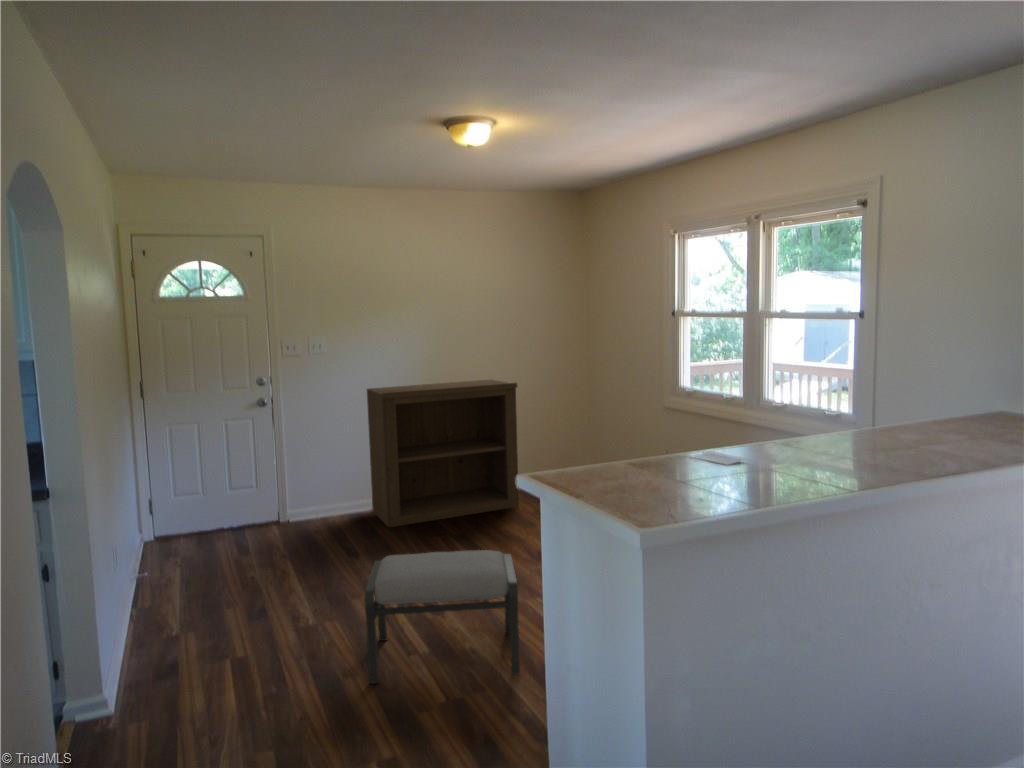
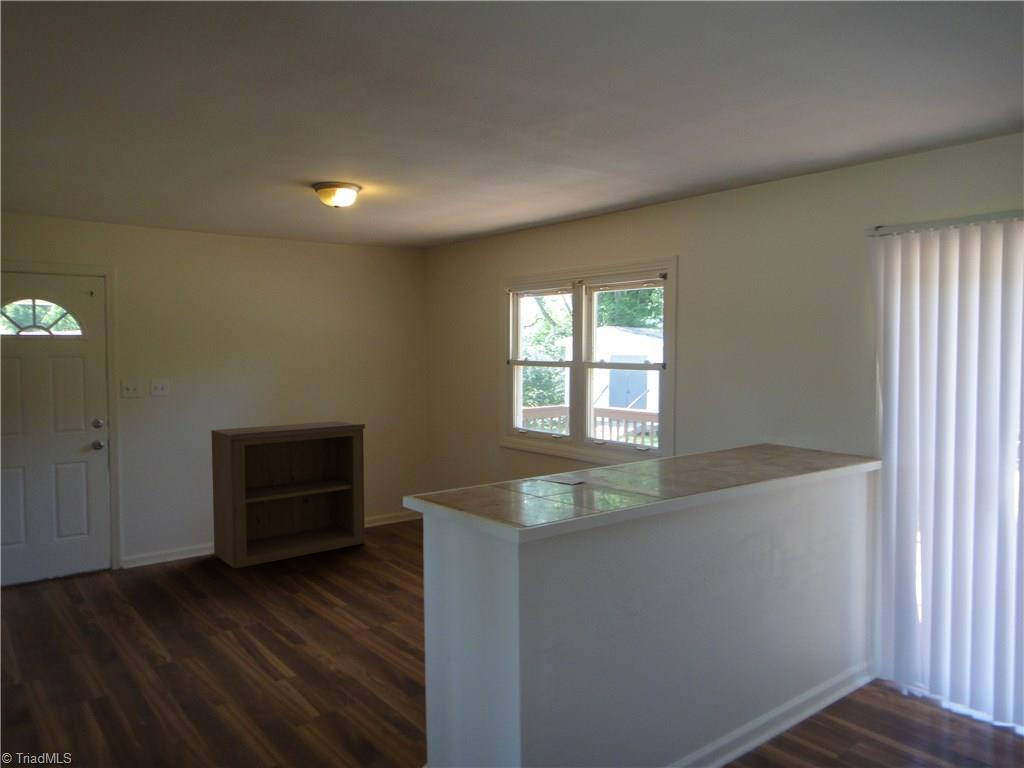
ottoman: present [364,550,520,684] -> none [236,578,385,712]

